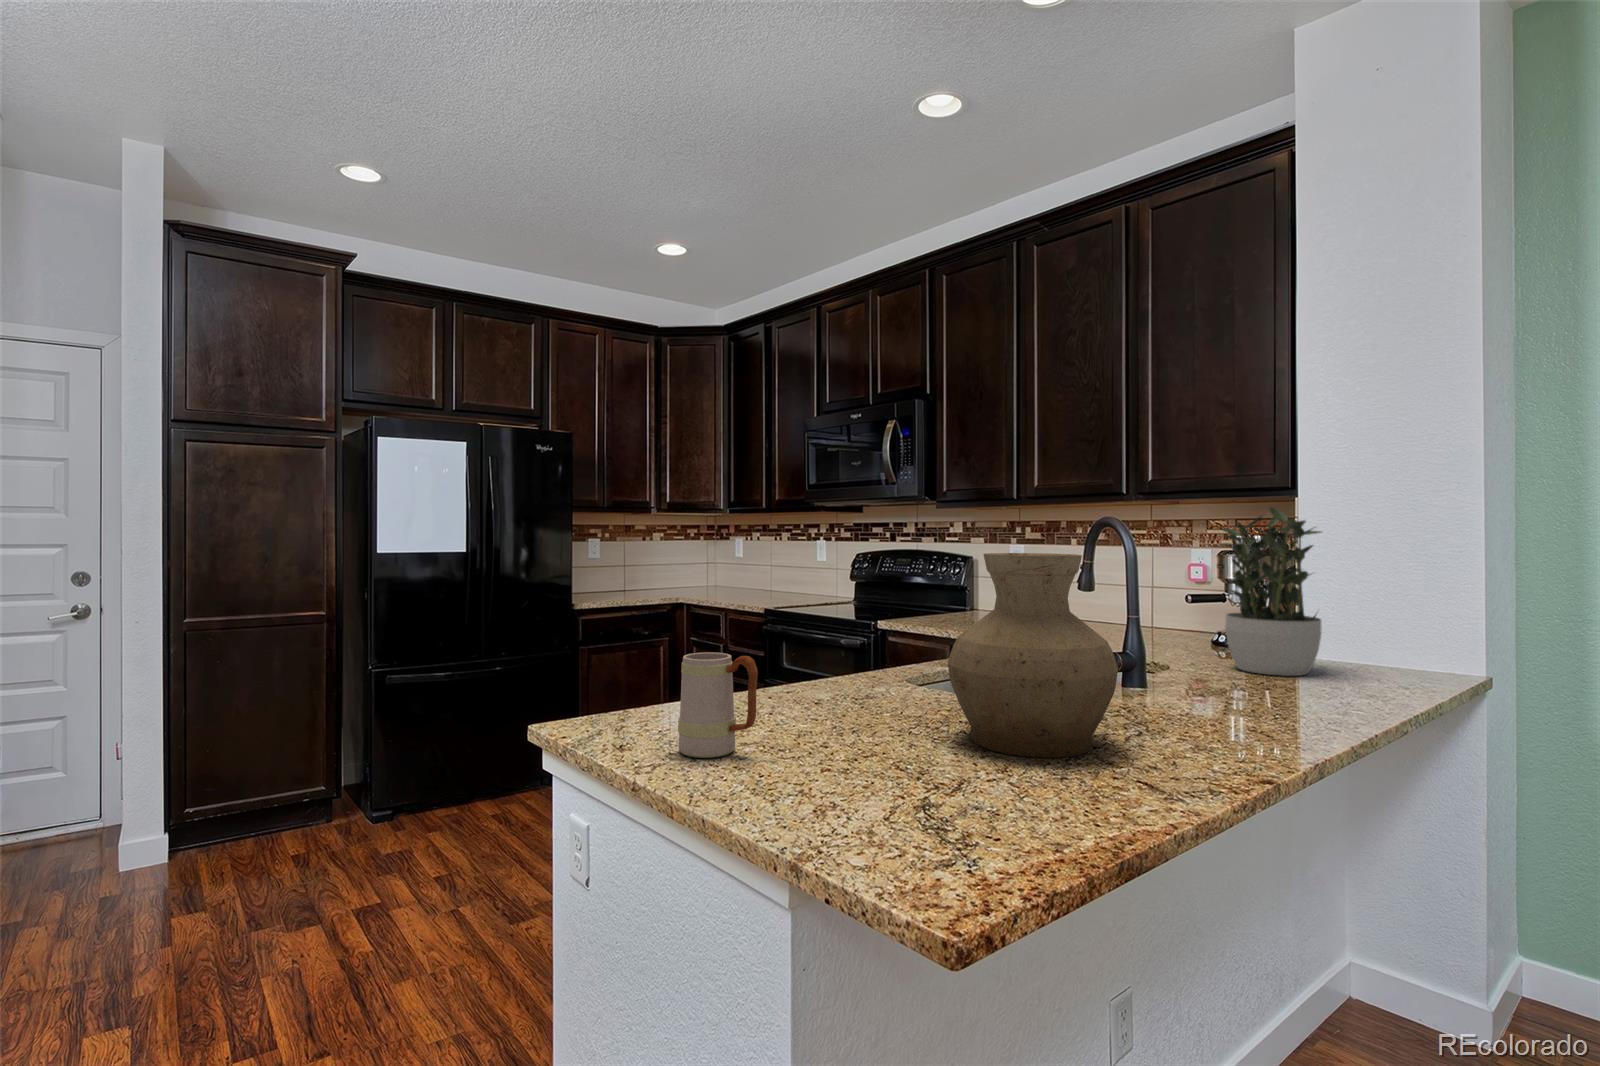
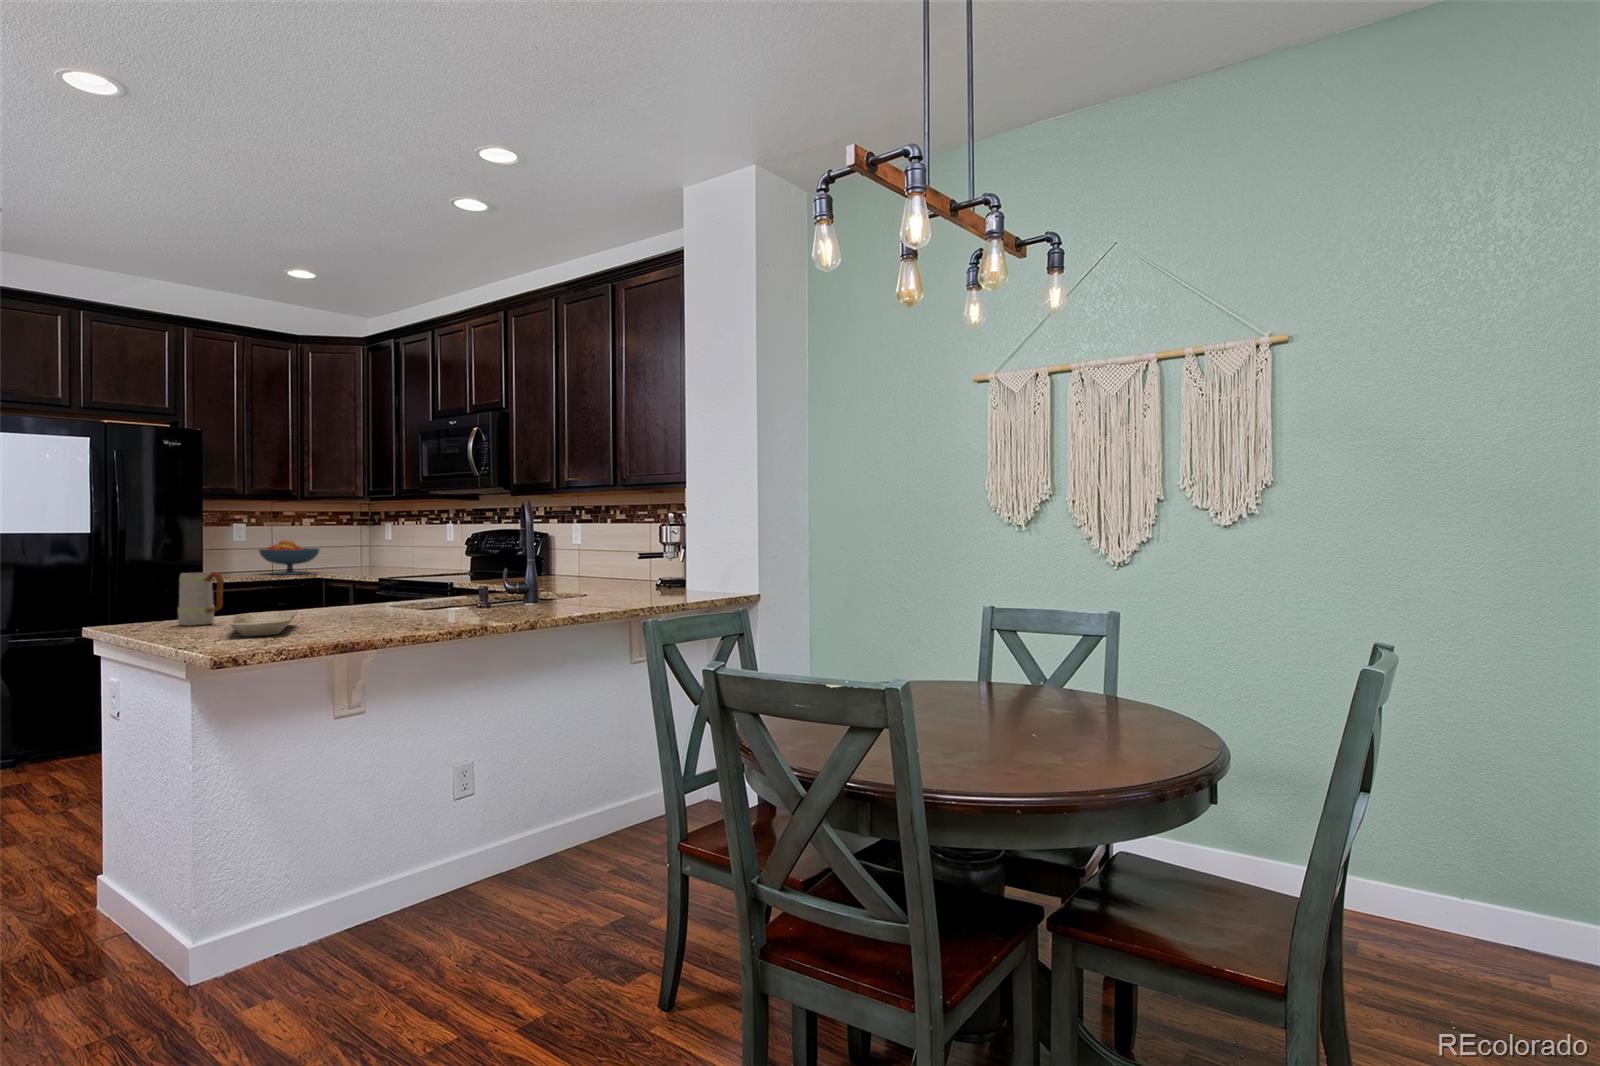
potted plant: present [1222,507,1322,676] -> none [605,495,665,595]
vase: present [948,553,1118,758] -> none [345,519,440,620]
fruit bowl: none [621,559,684,600] -> present [259,540,319,575]
tray: none [807,740,981,839] -> present [229,611,297,636]

